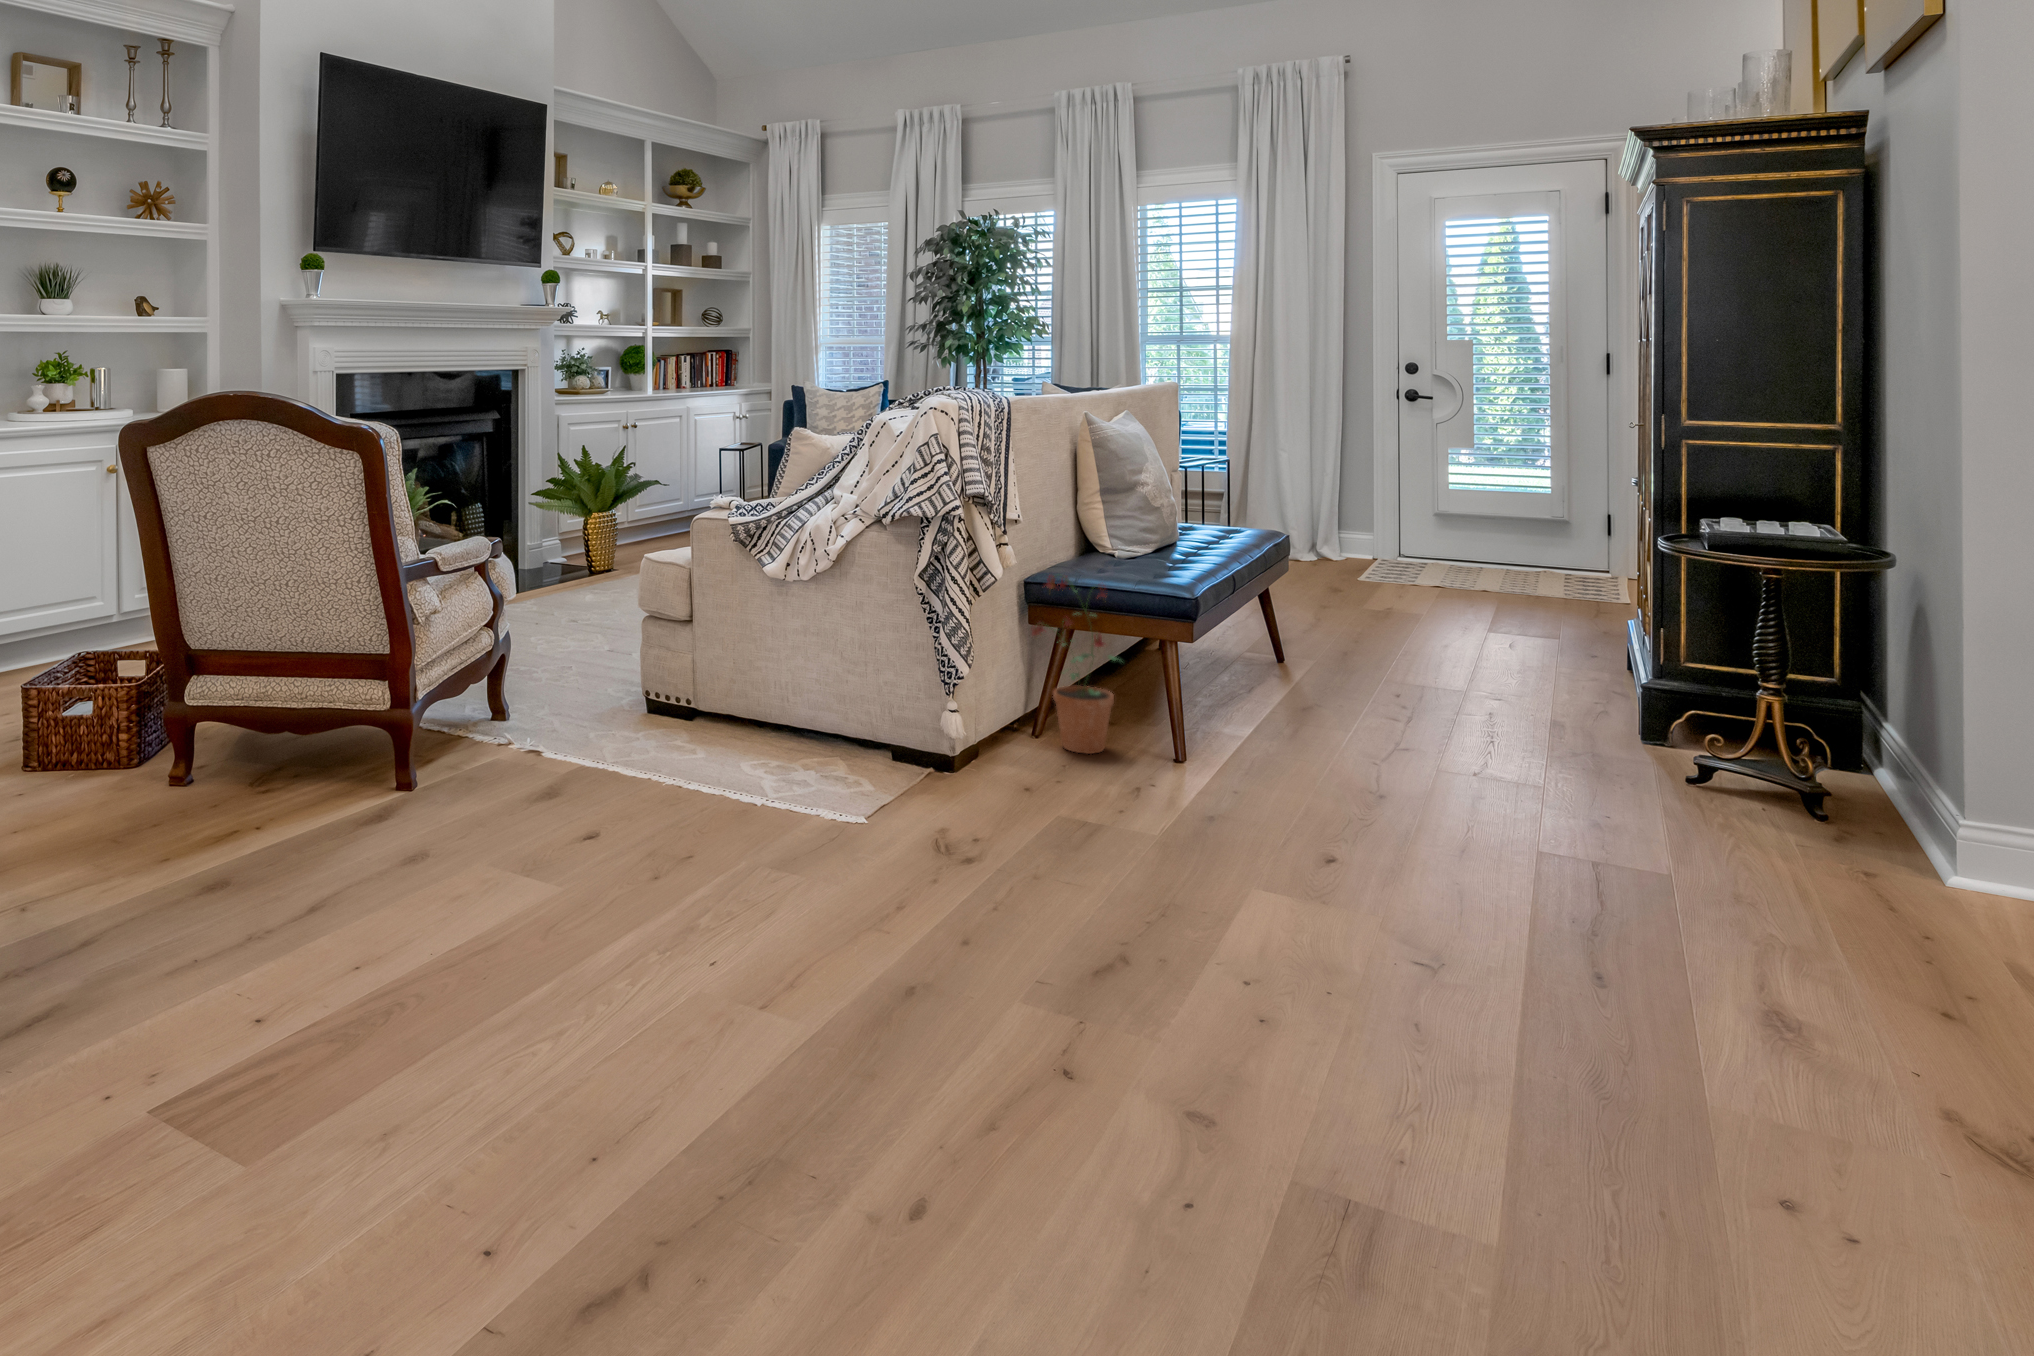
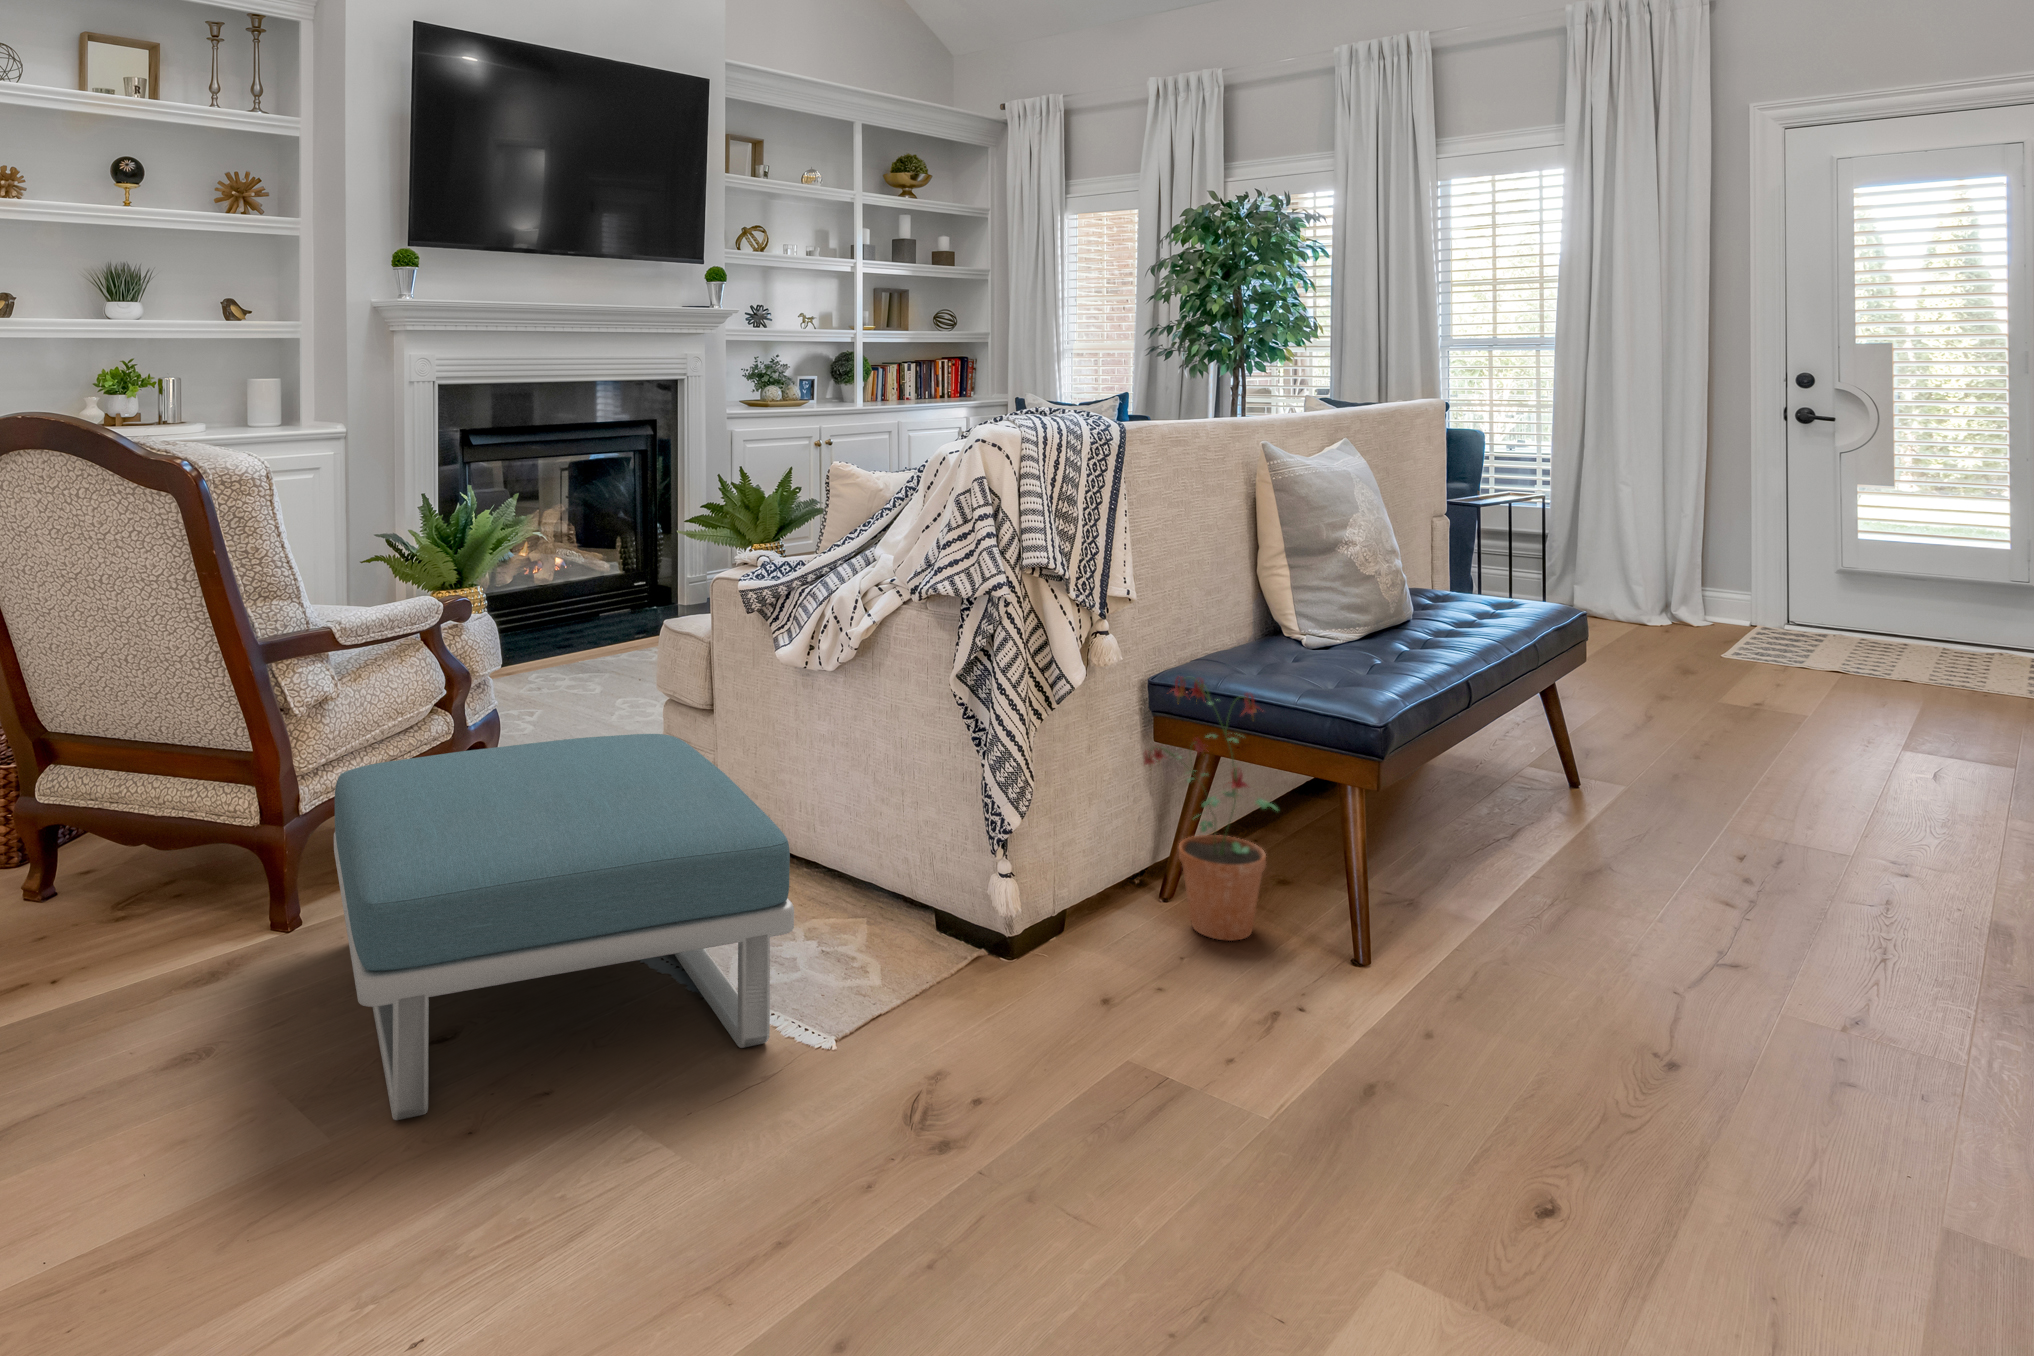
footstool: none [466,631,839,871] -> present [334,734,794,1120]

